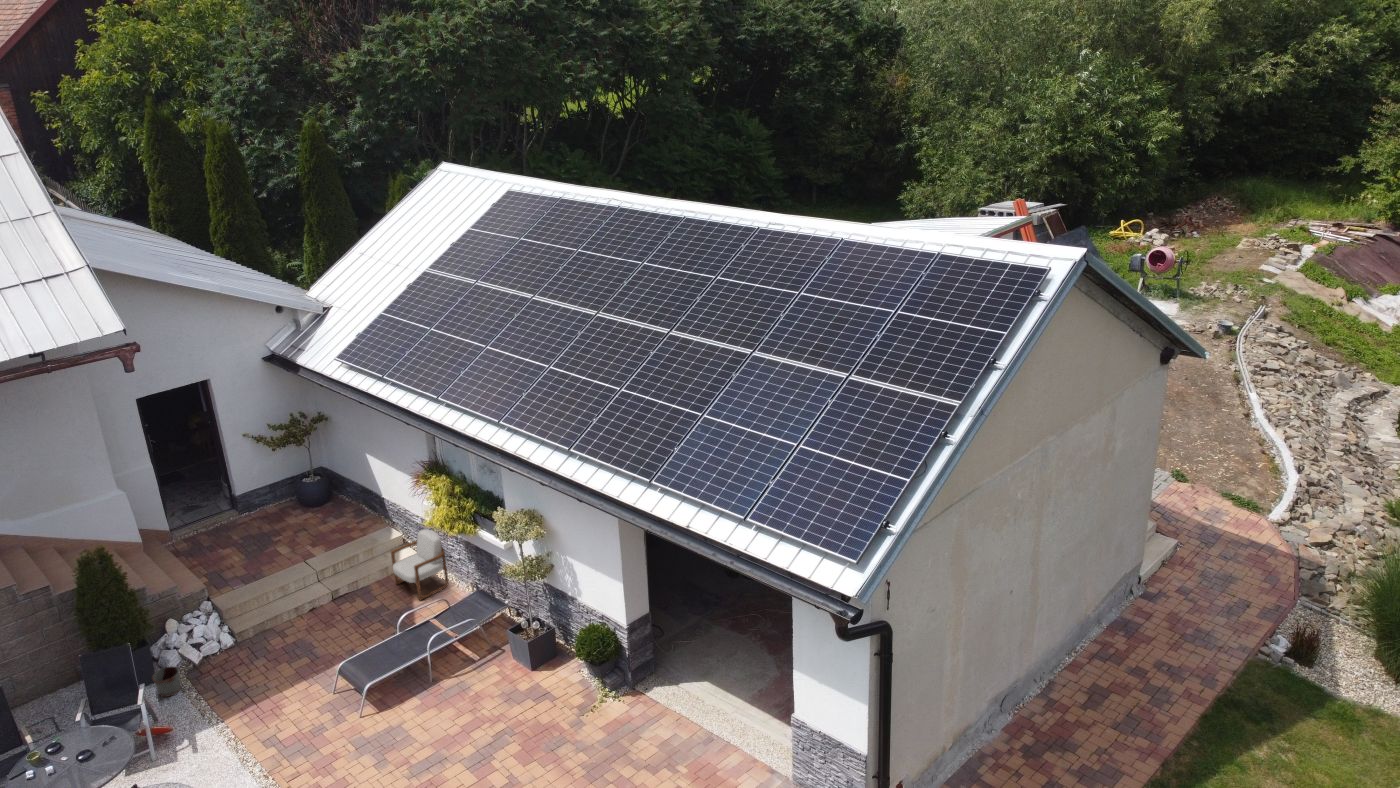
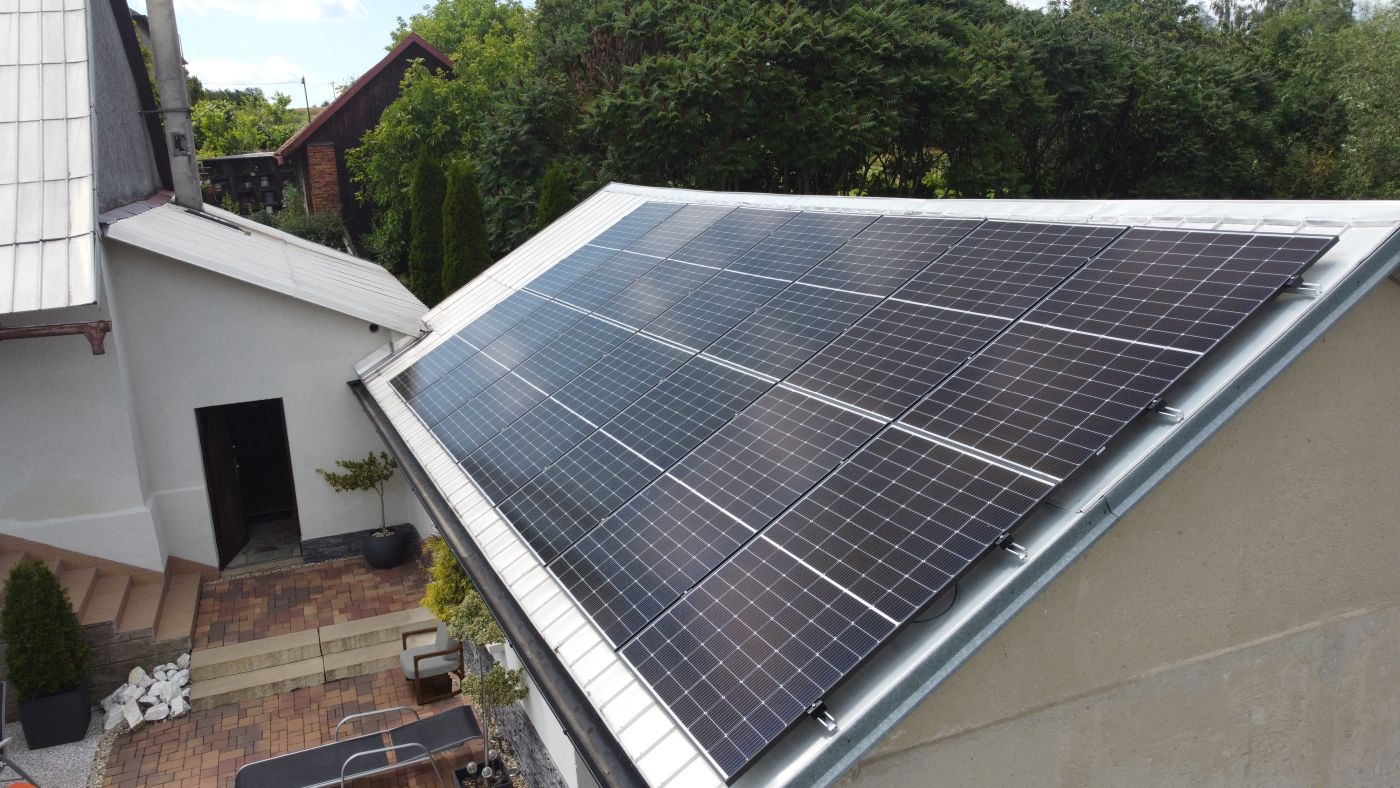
bucket: present [152,666,181,697] -> none [69,722,104,759]

